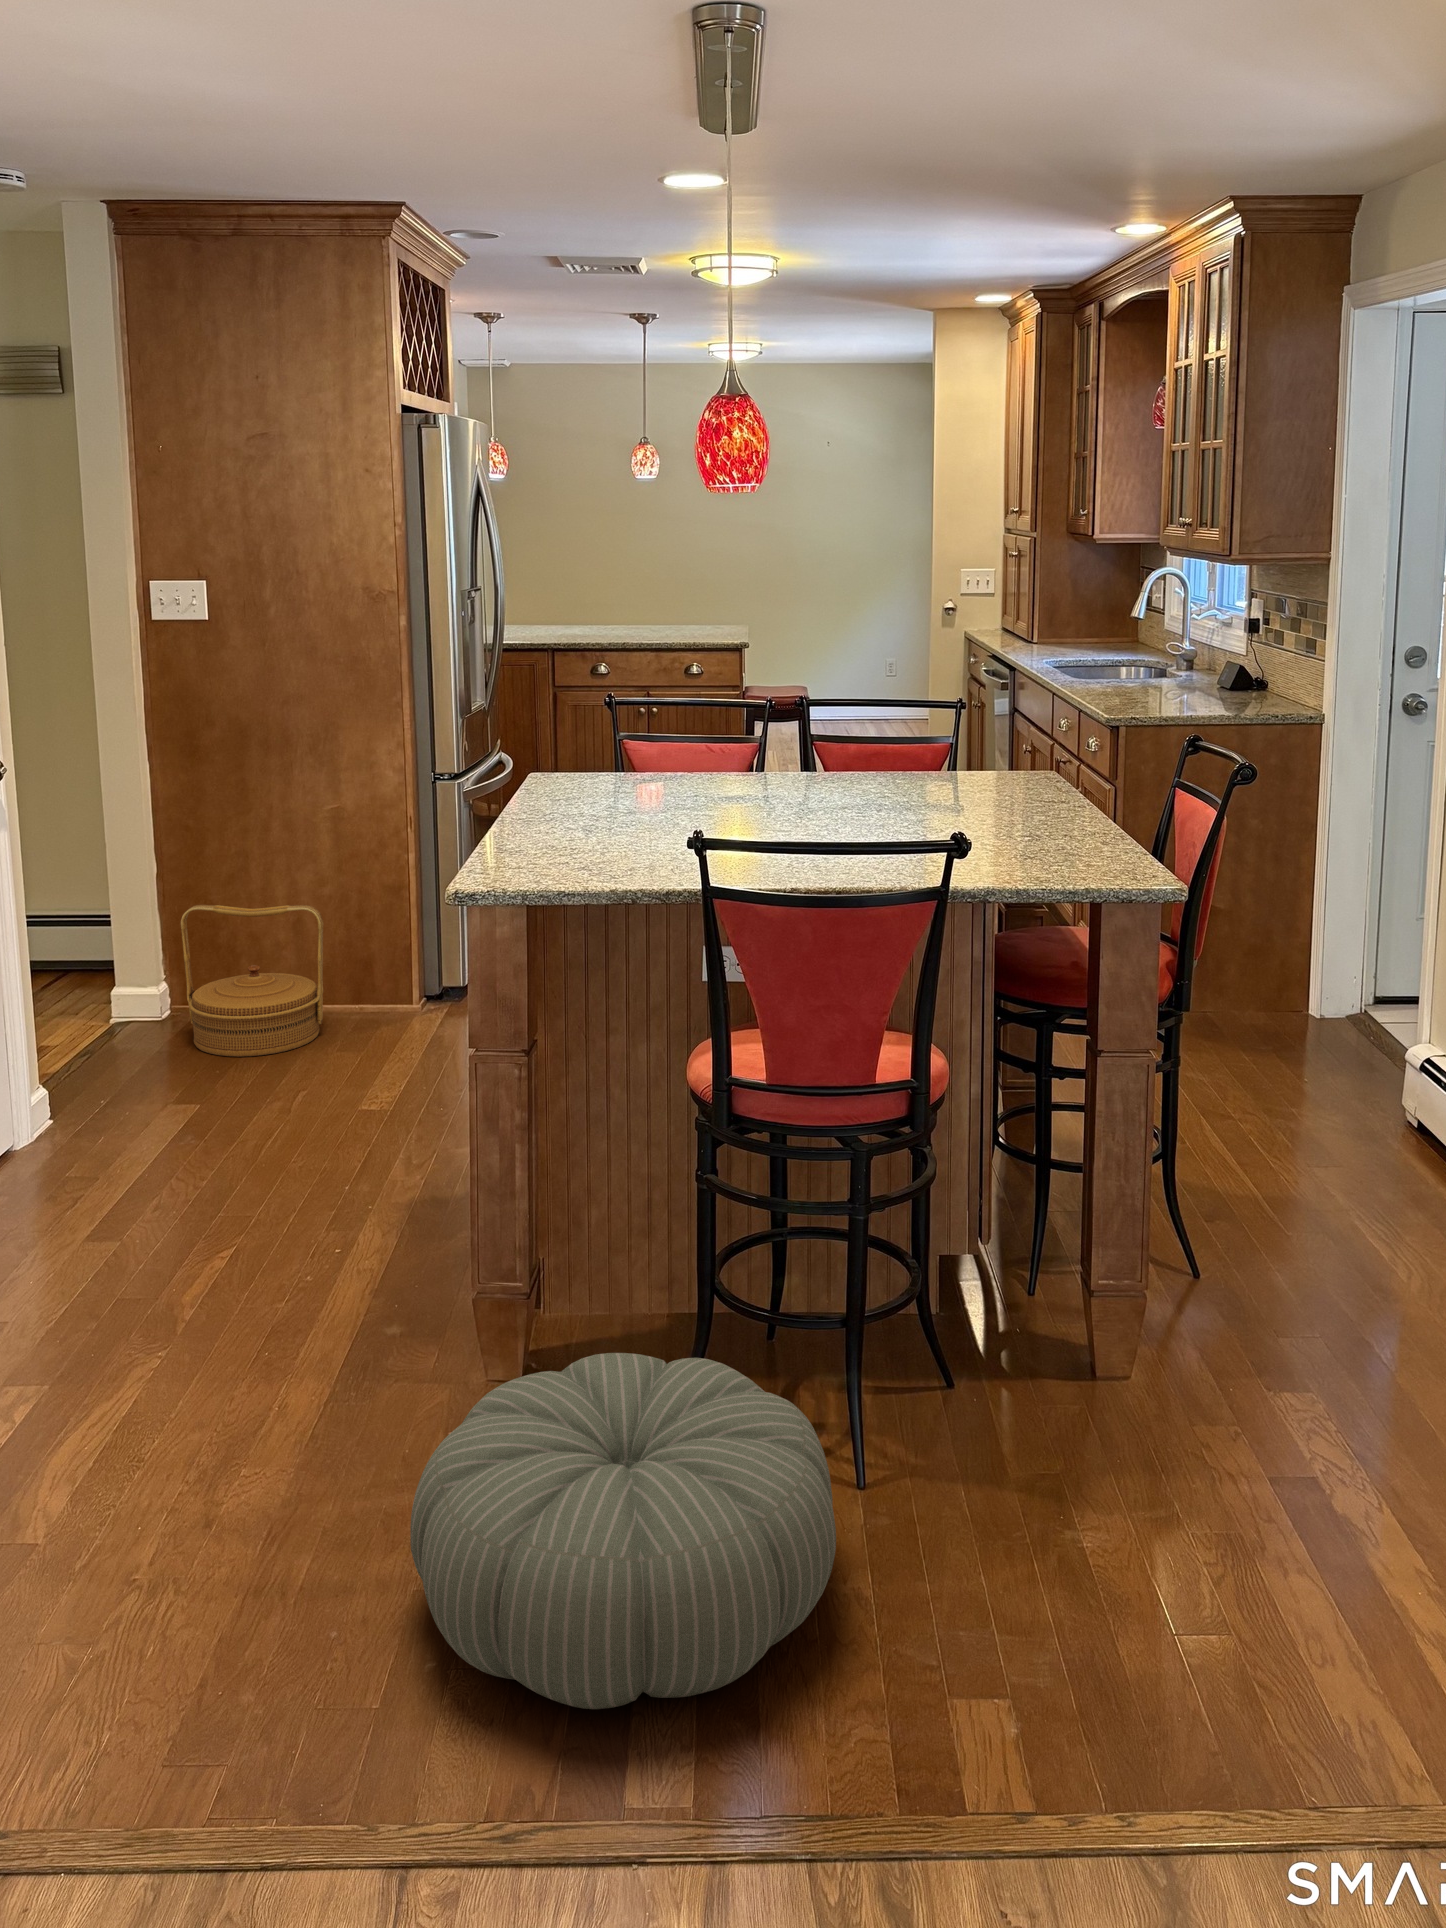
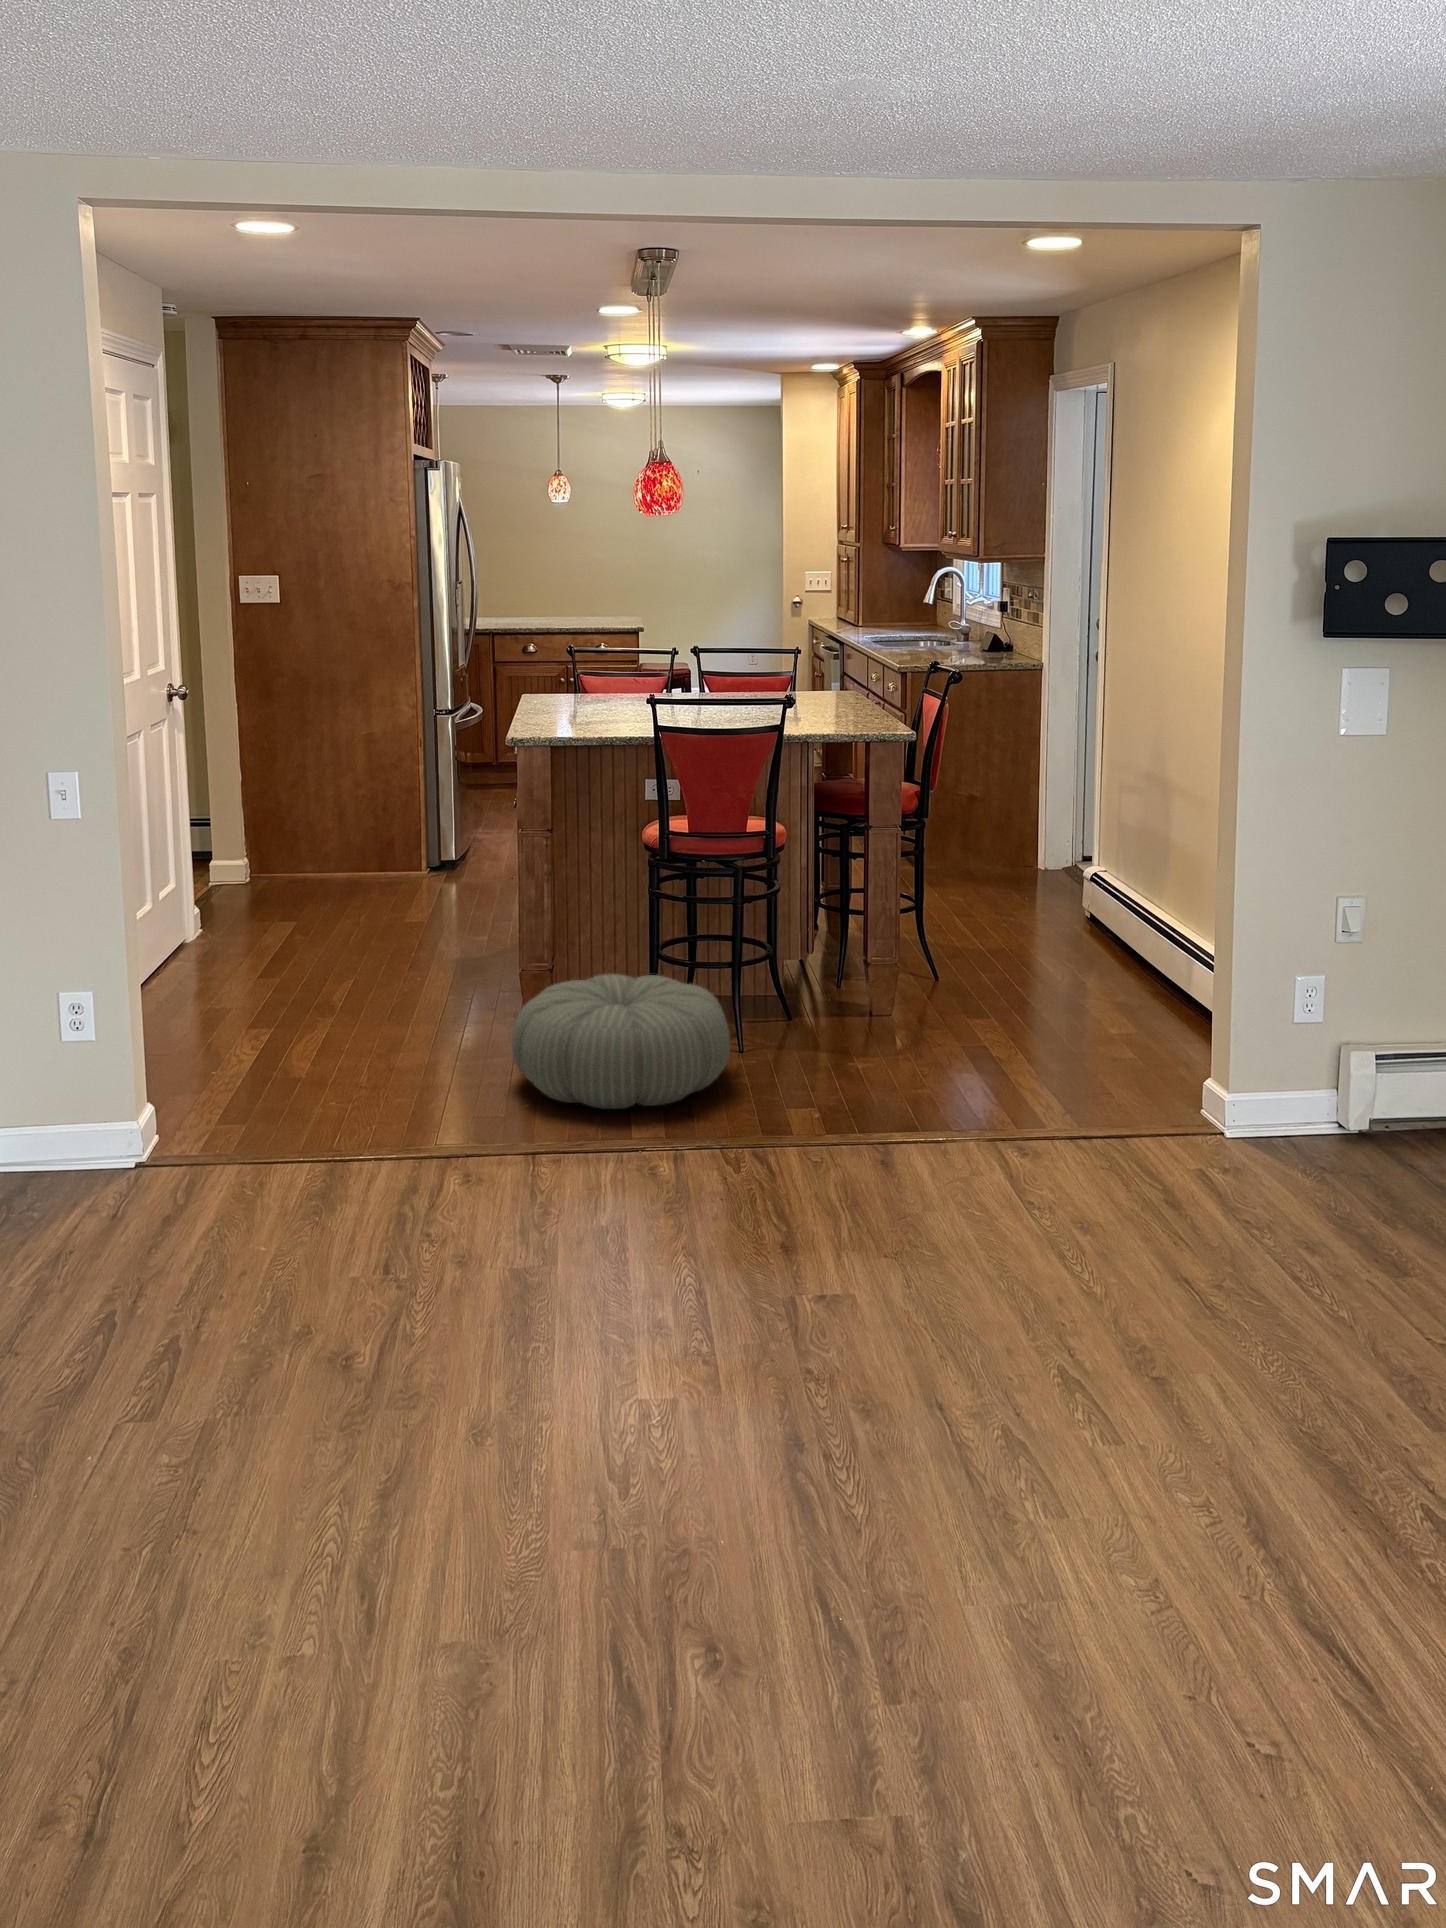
woven basket: present [181,905,323,1057] -> none [265,798,364,900]

